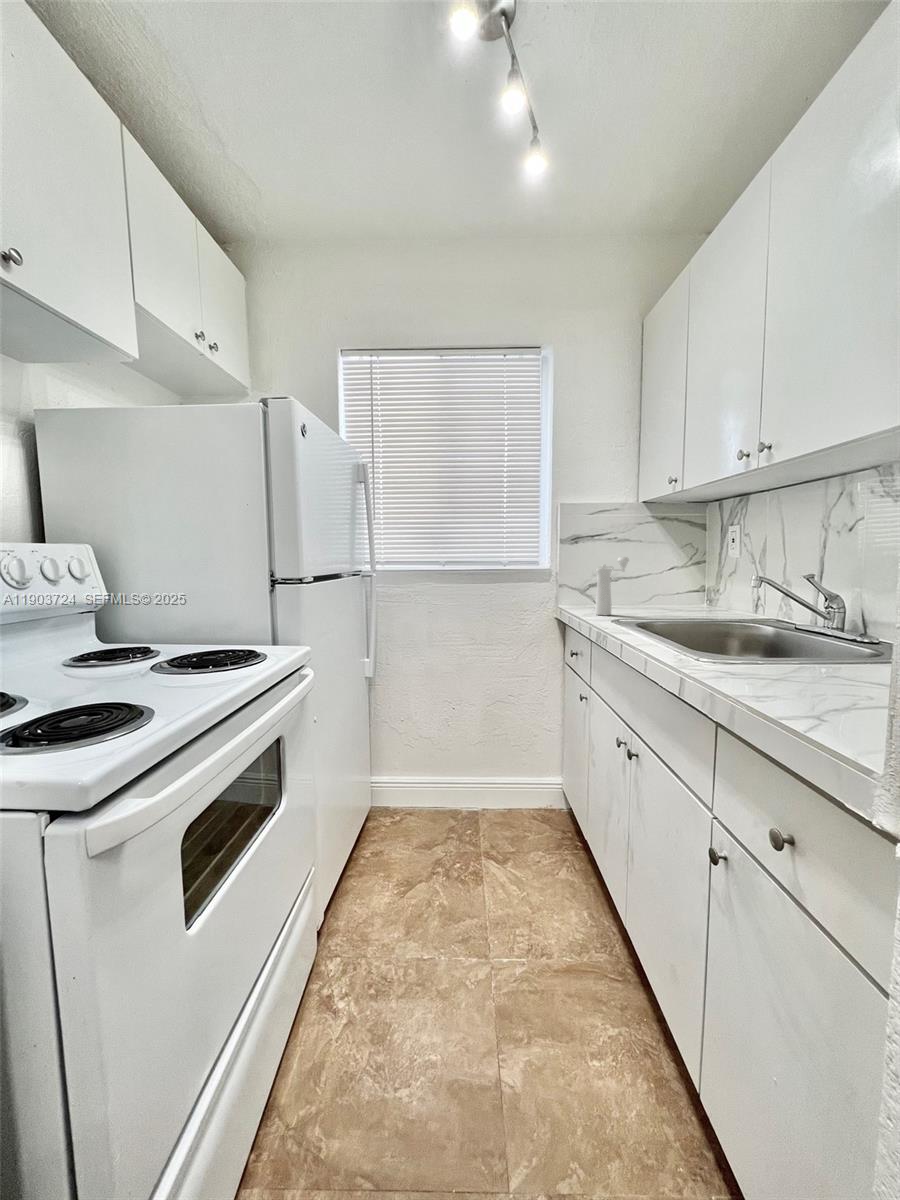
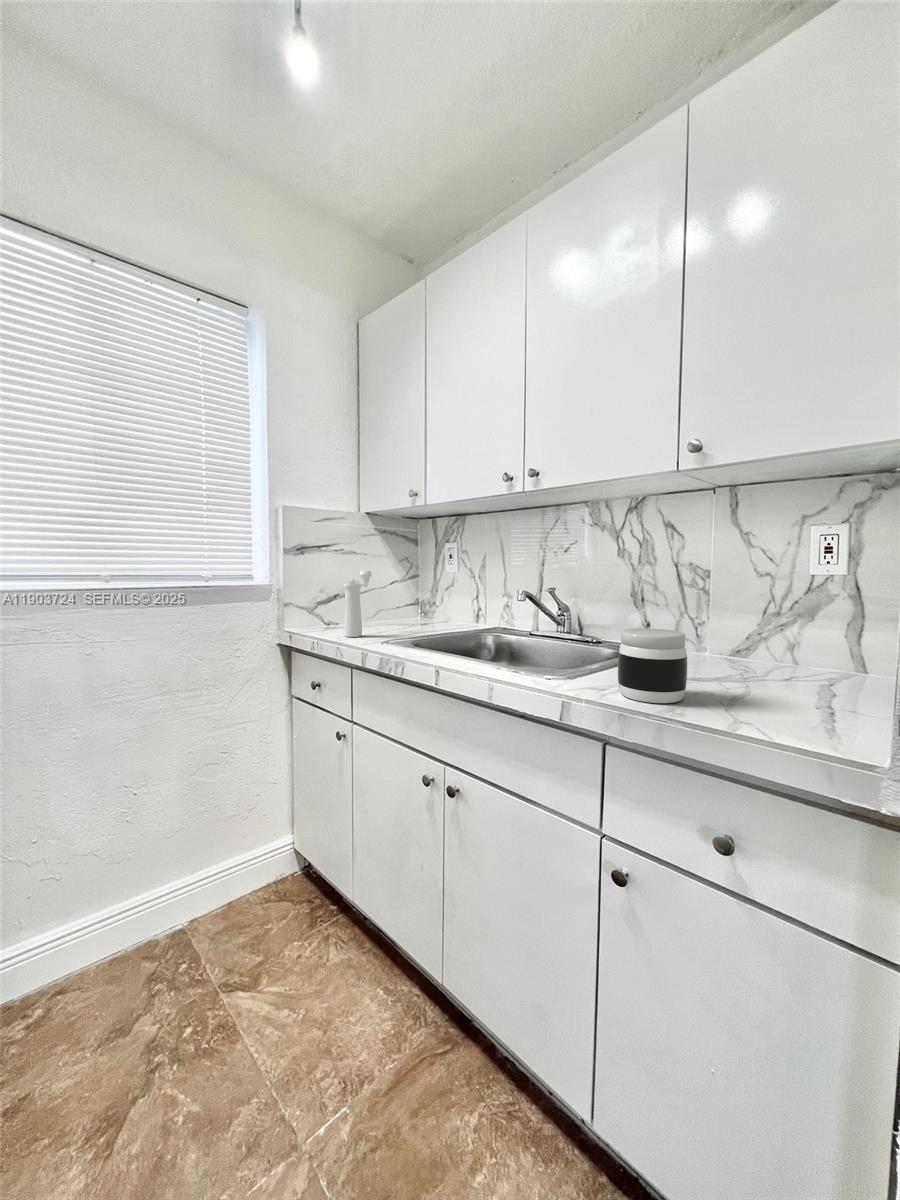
jar: none [741,616,825,696] -> present [618,628,687,703]

